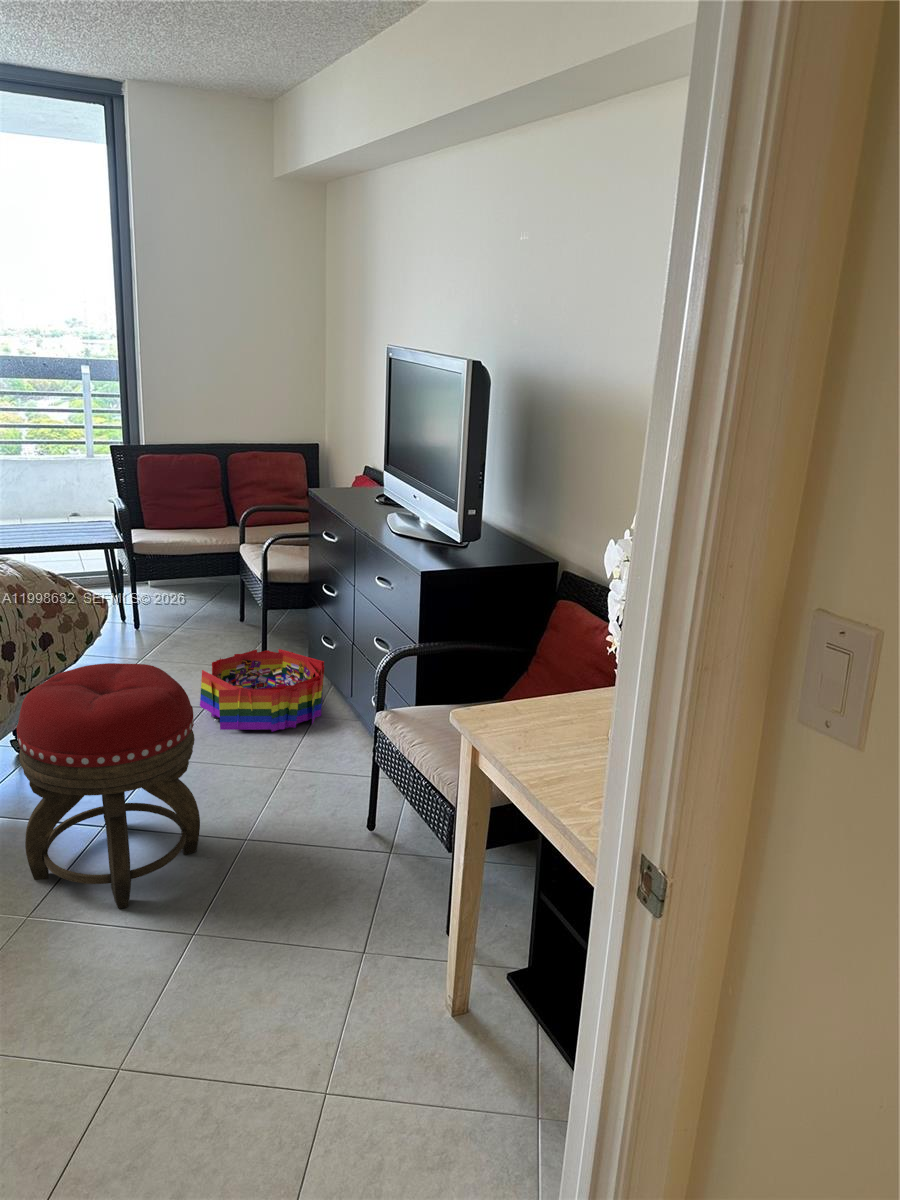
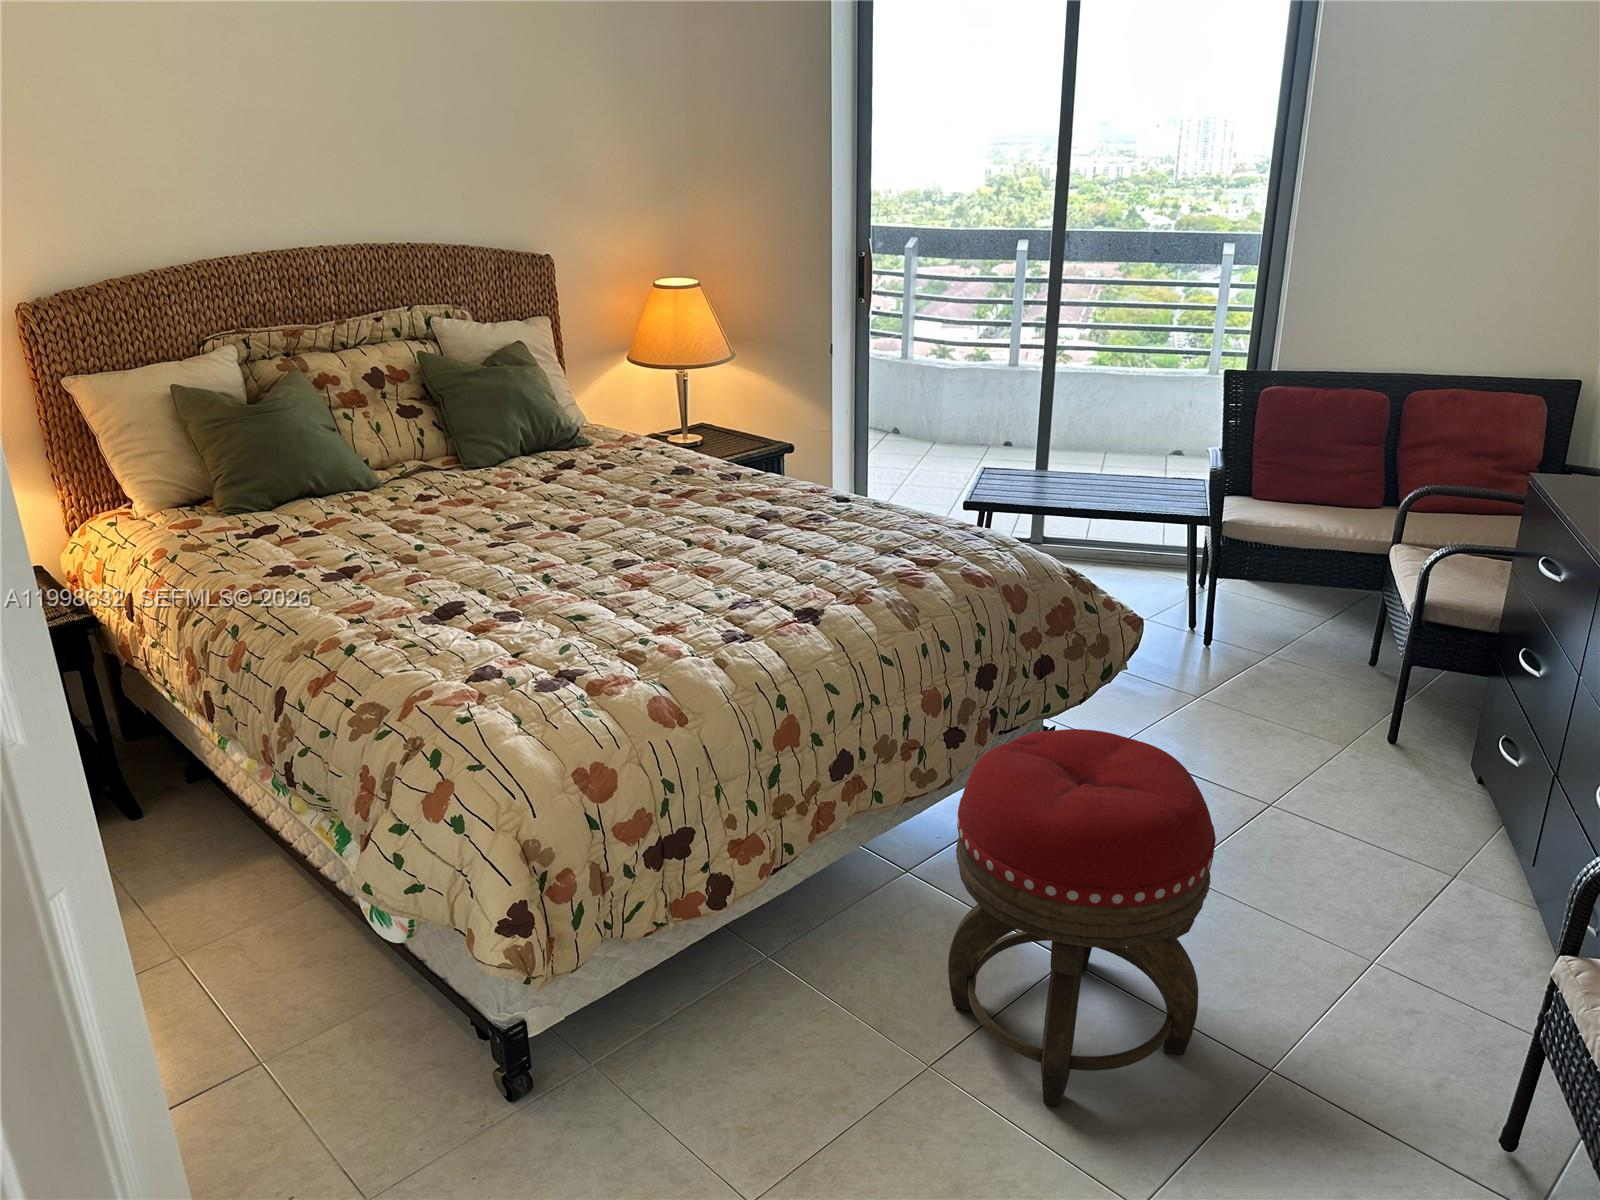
storage bin: present [200,649,324,732] -> none [1260,730,1495,890]

